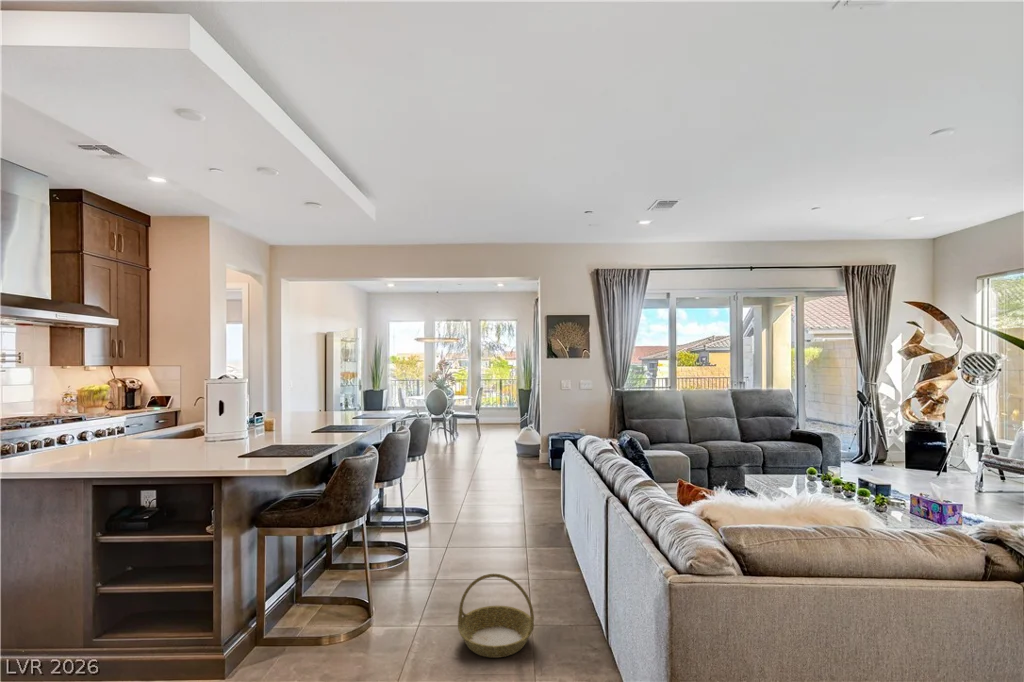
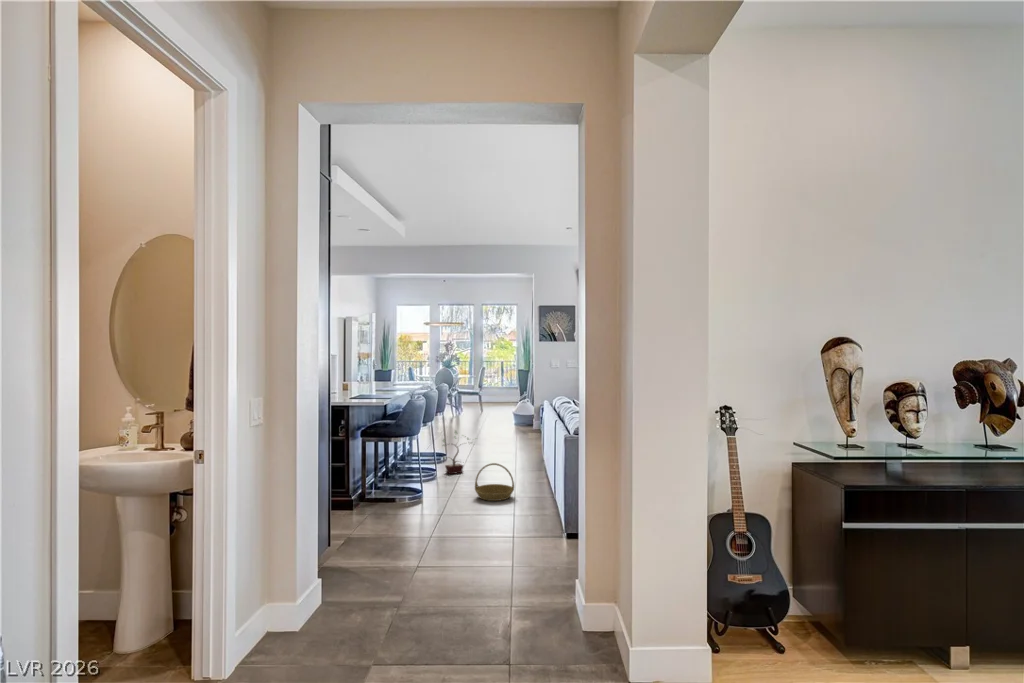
potted plant: none [410,486,470,561] -> present [443,431,469,474]

